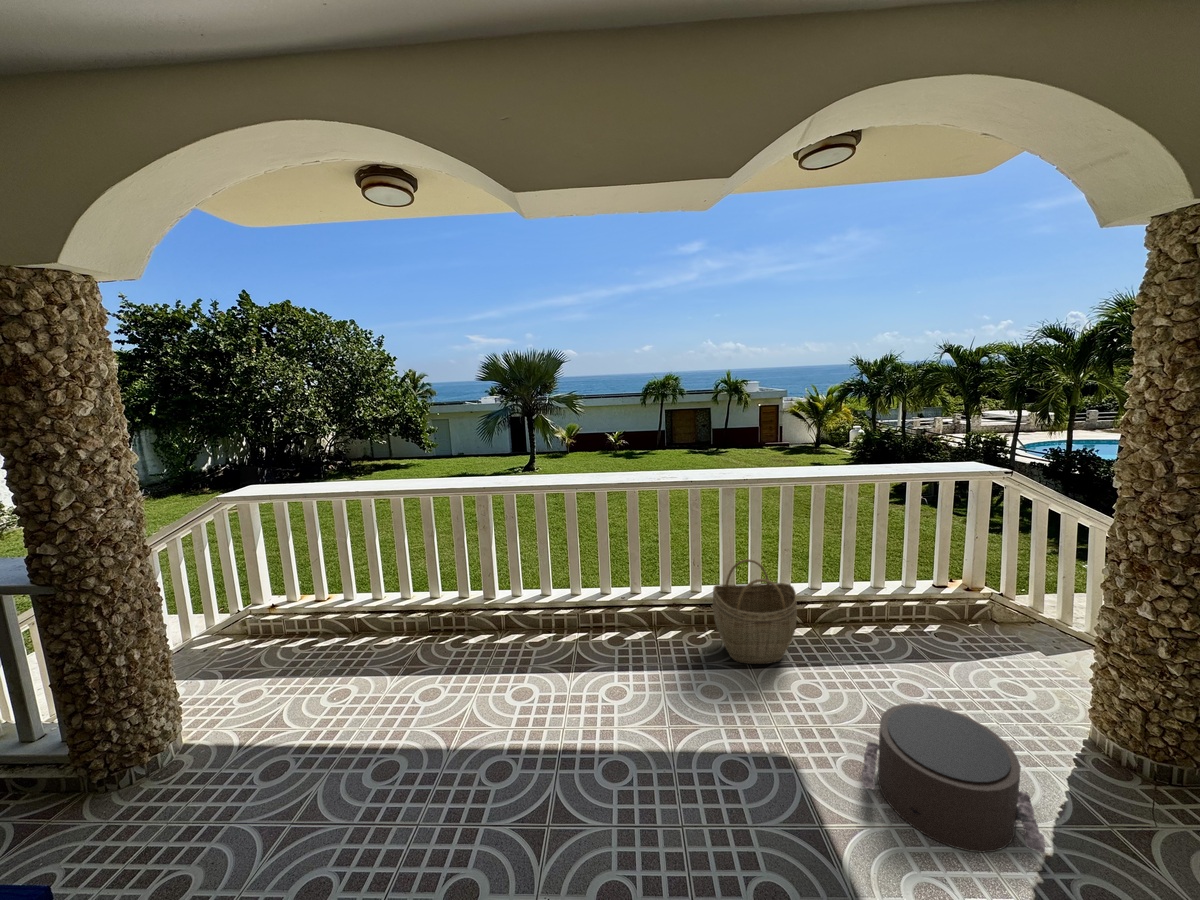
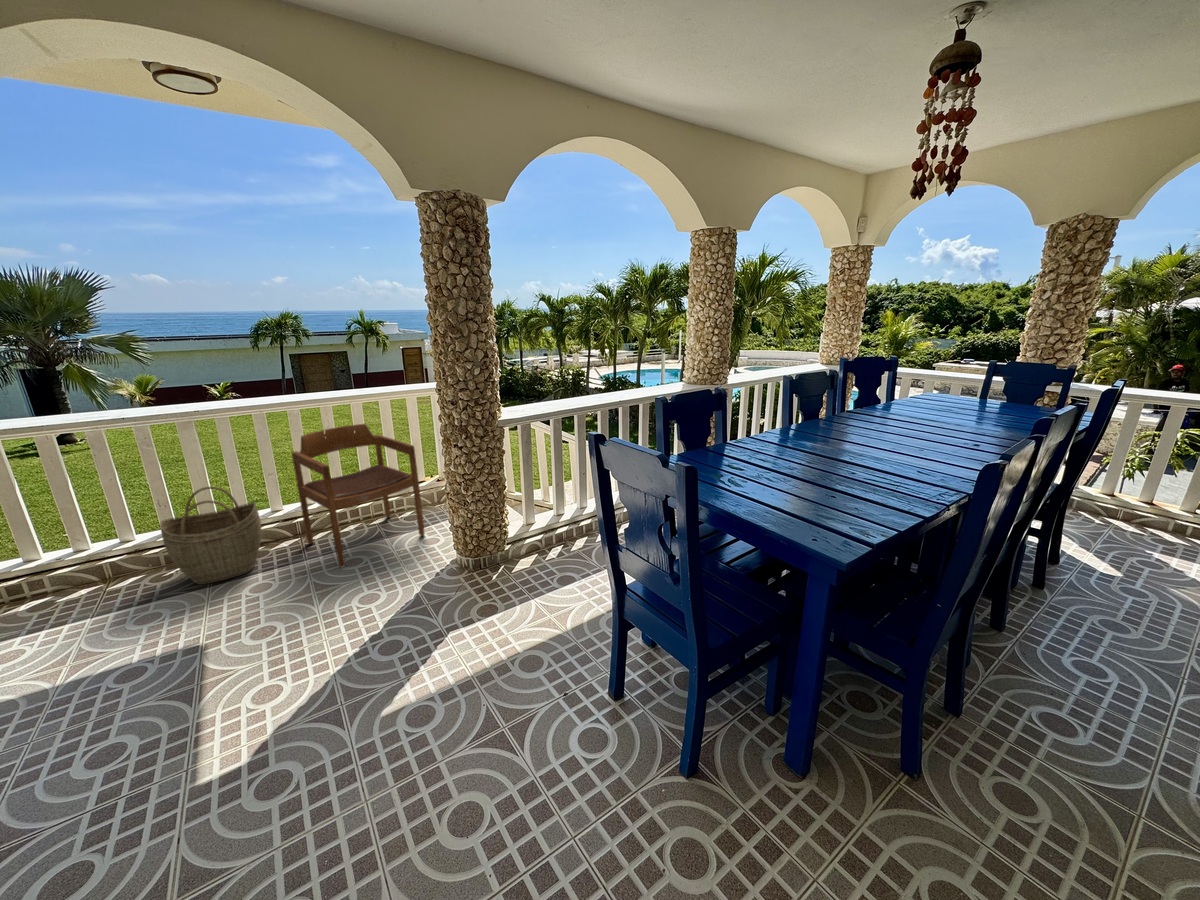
armchair: none [825,510,998,693] -> present [292,424,425,568]
pouf: present [862,703,1045,854] -> none [250,564,381,656]

